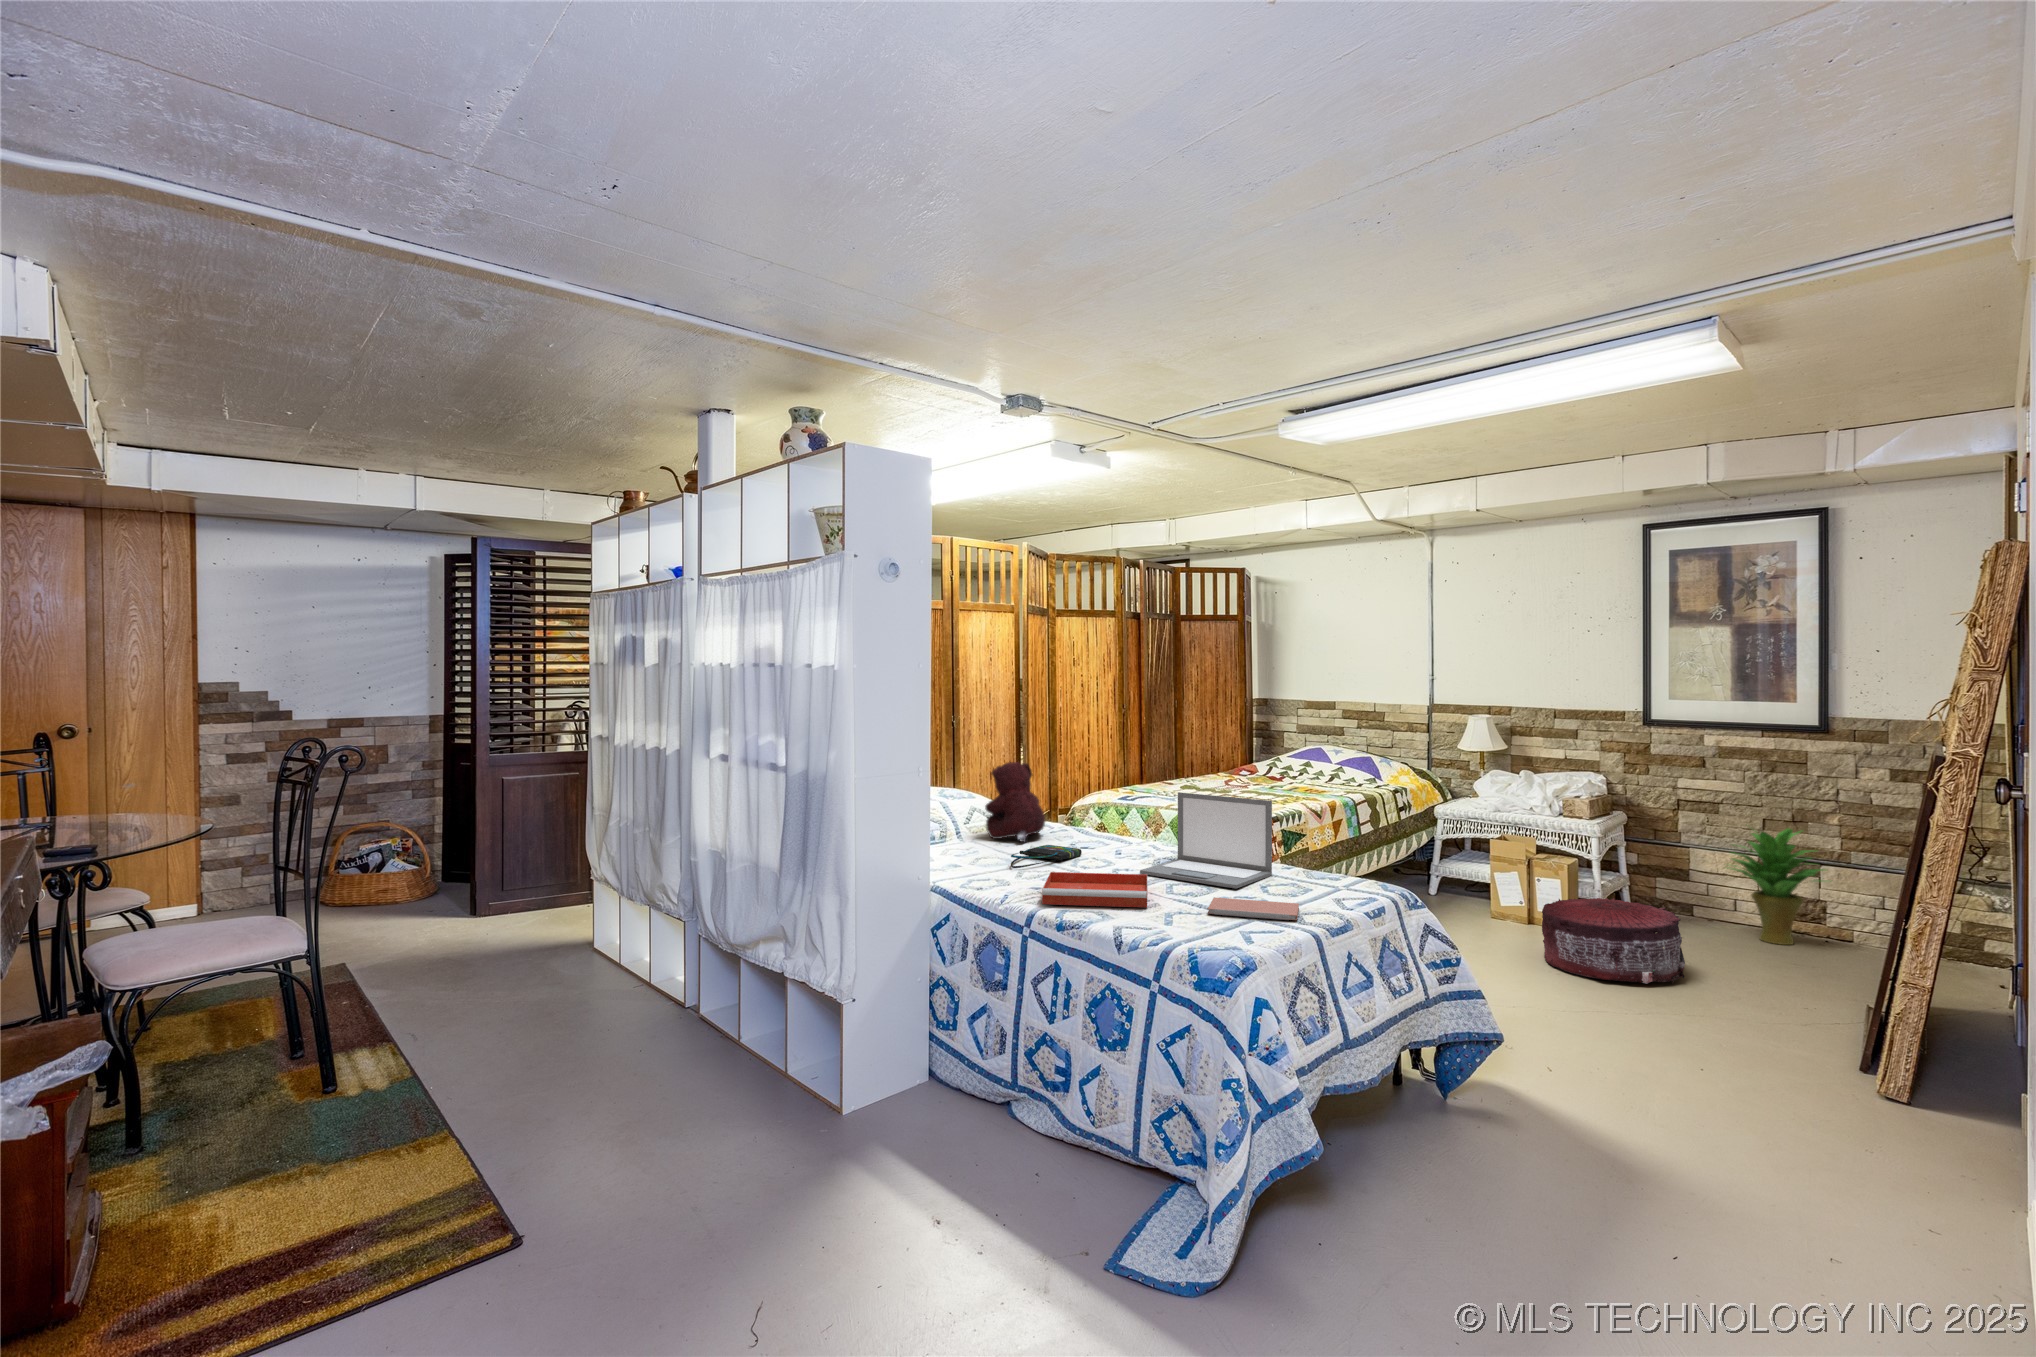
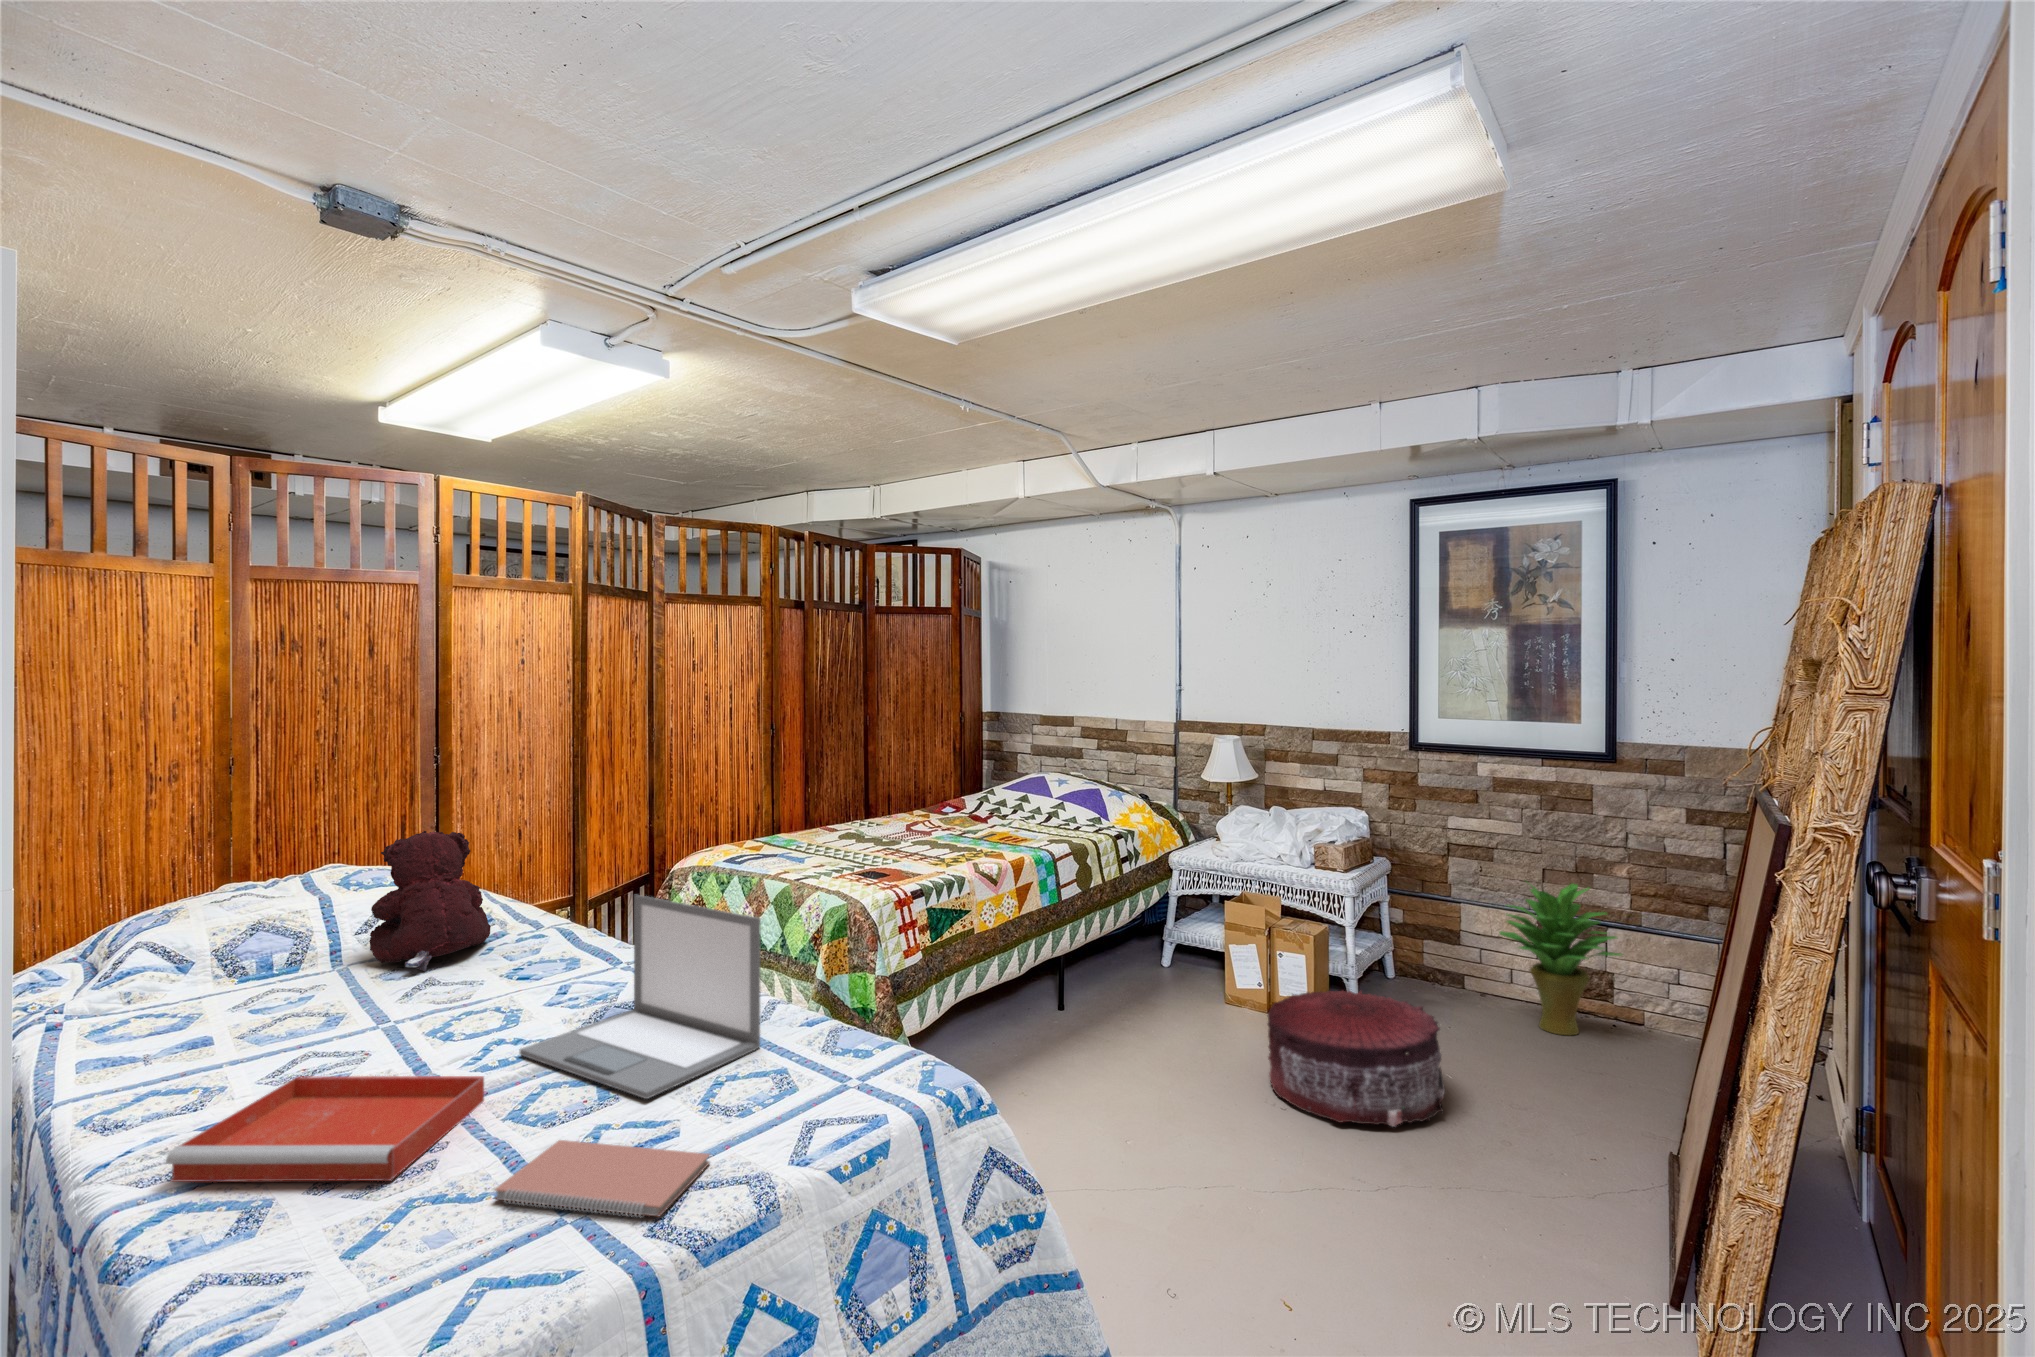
tote bag: present [1011,845,1082,868] -> none [293,981,480,1049]

